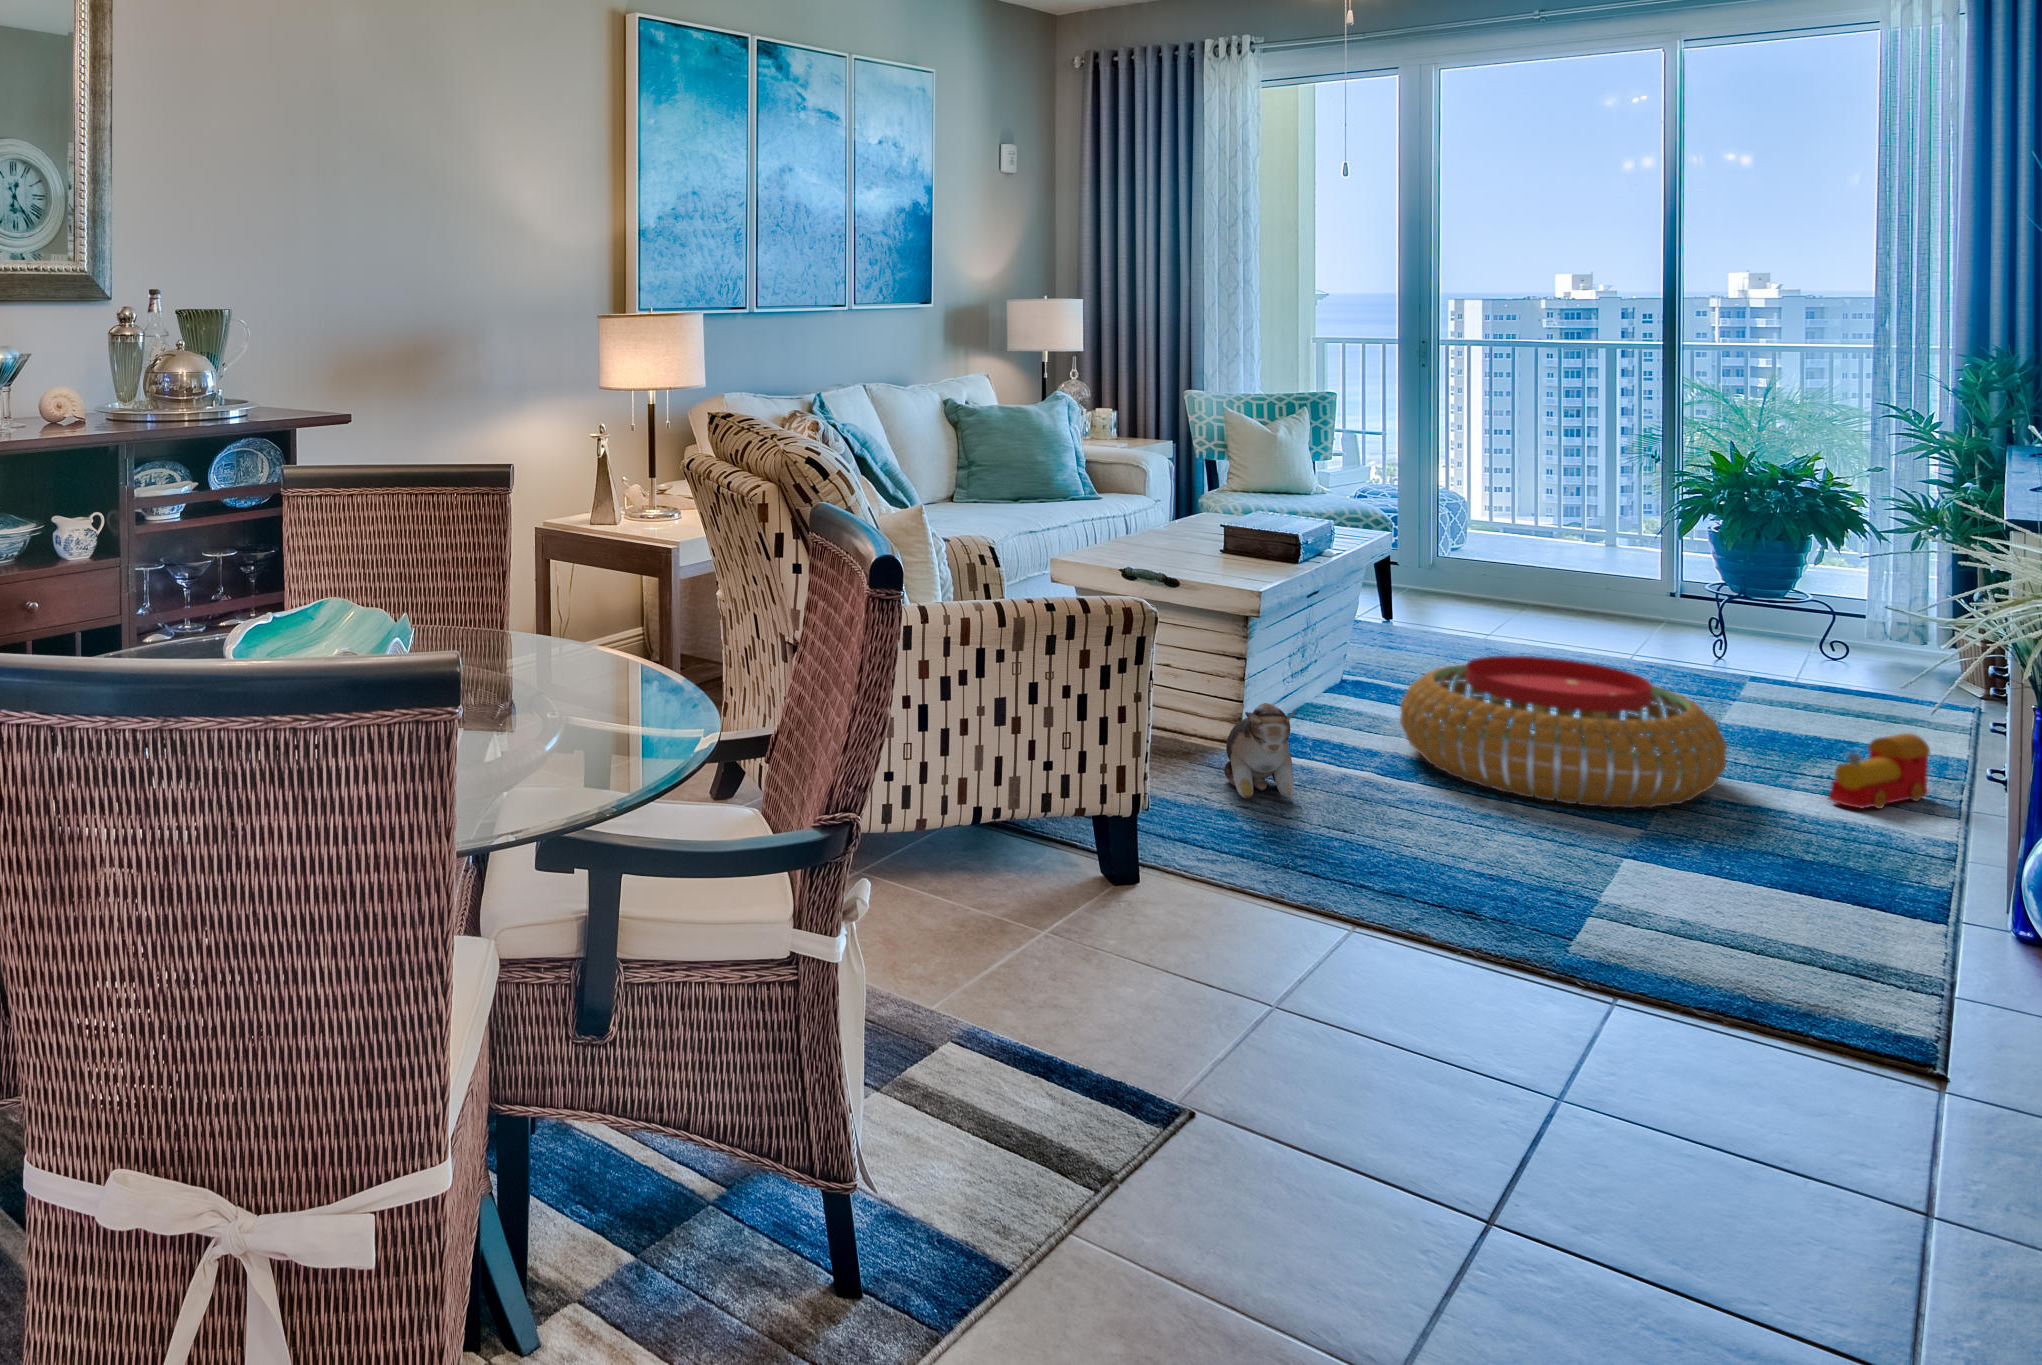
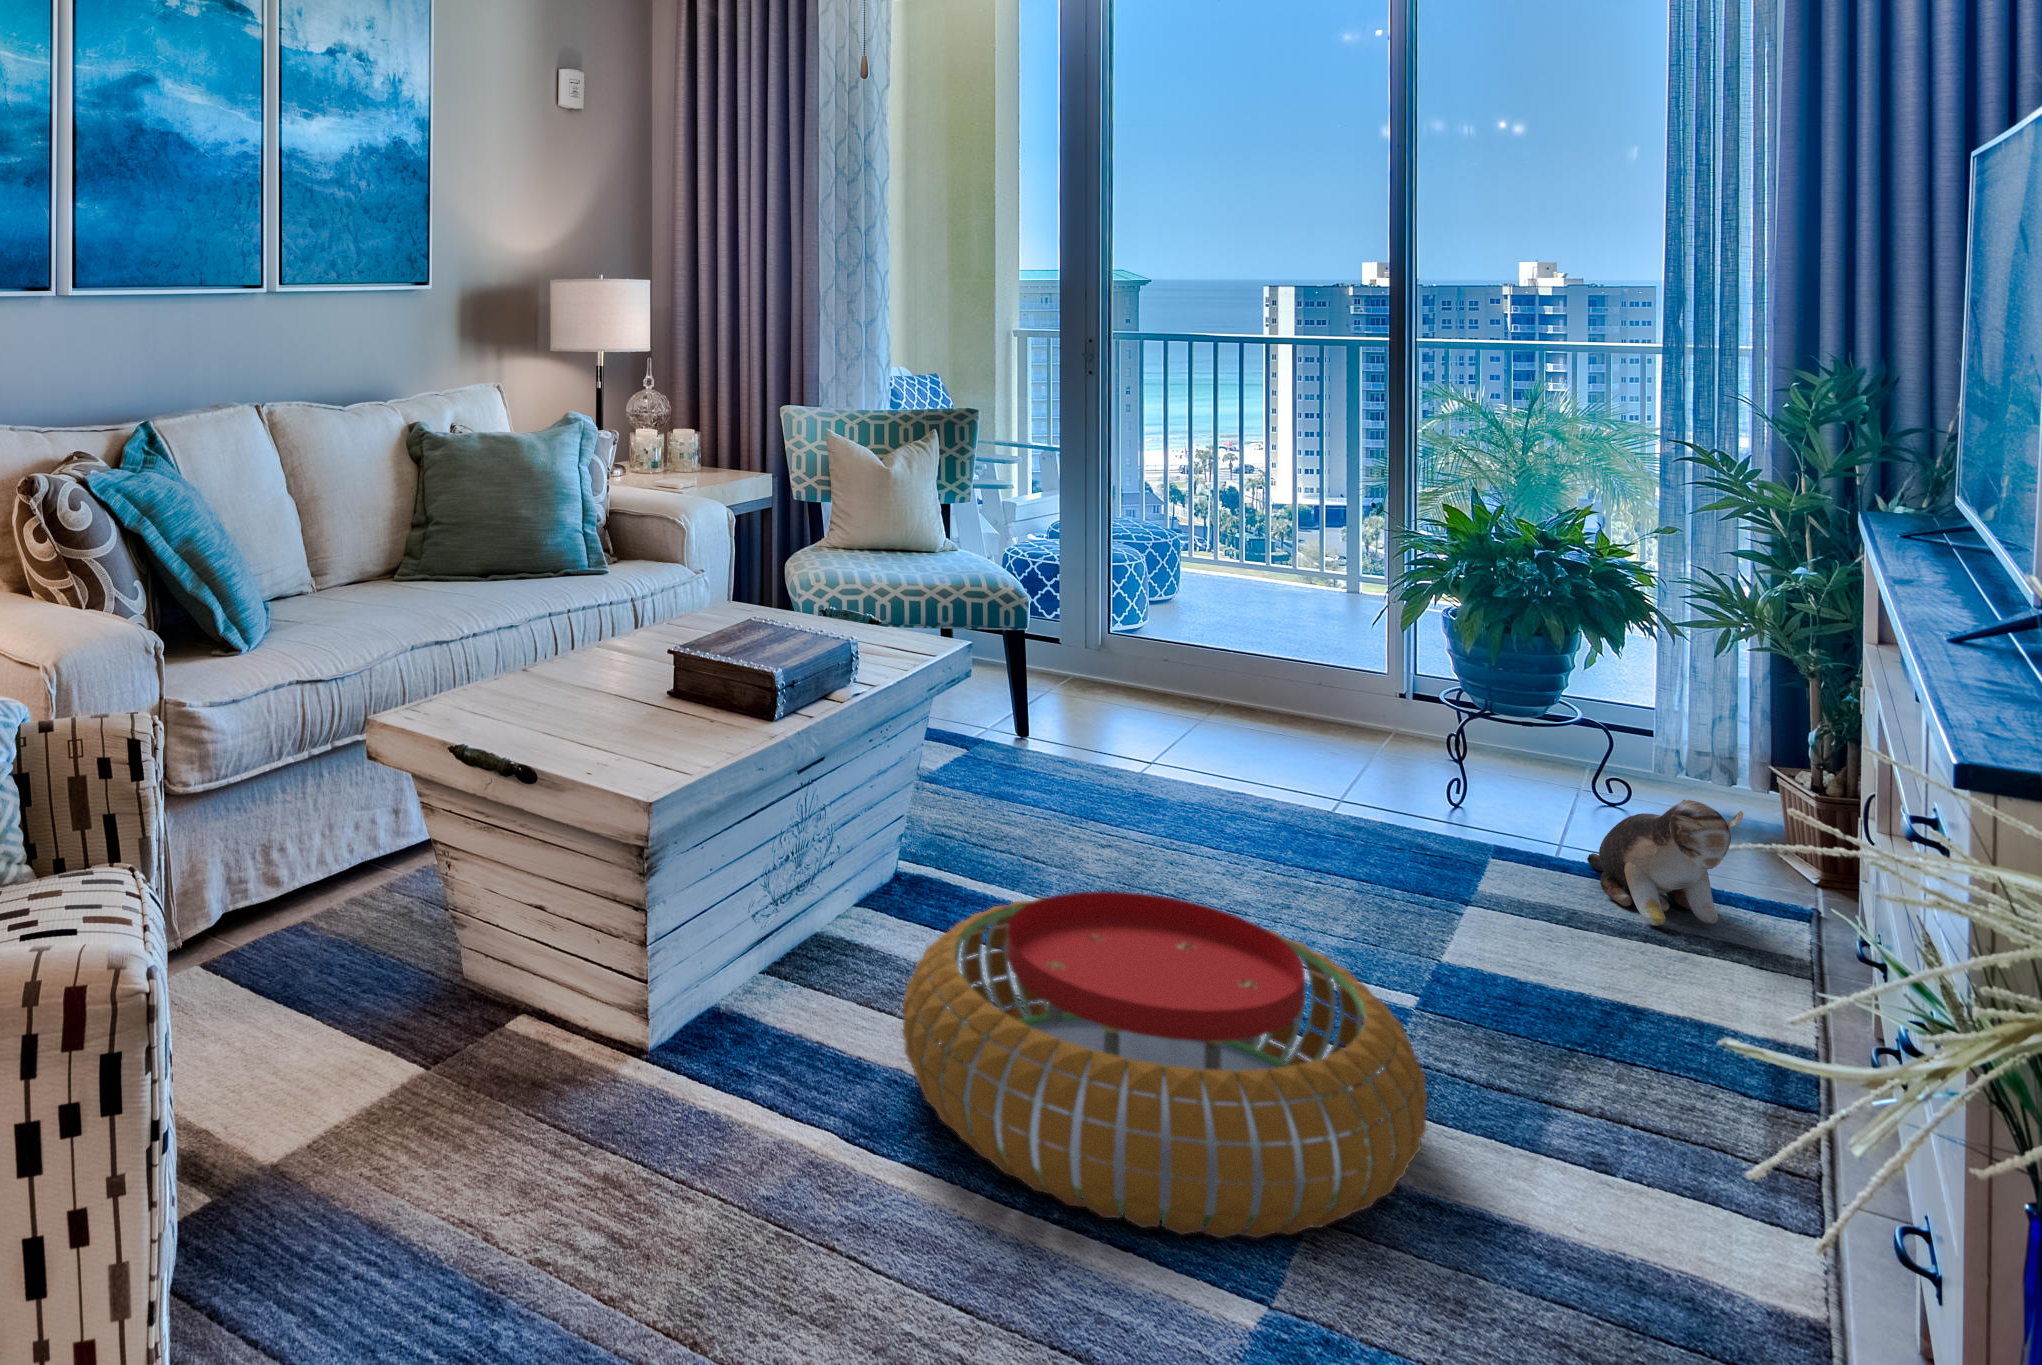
plush toy: present [1224,703,1296,798] -> present [1587,800,1743,926]
toy train: present [1828,733,1931,809] -> none [1597,1054,1769,1223]

